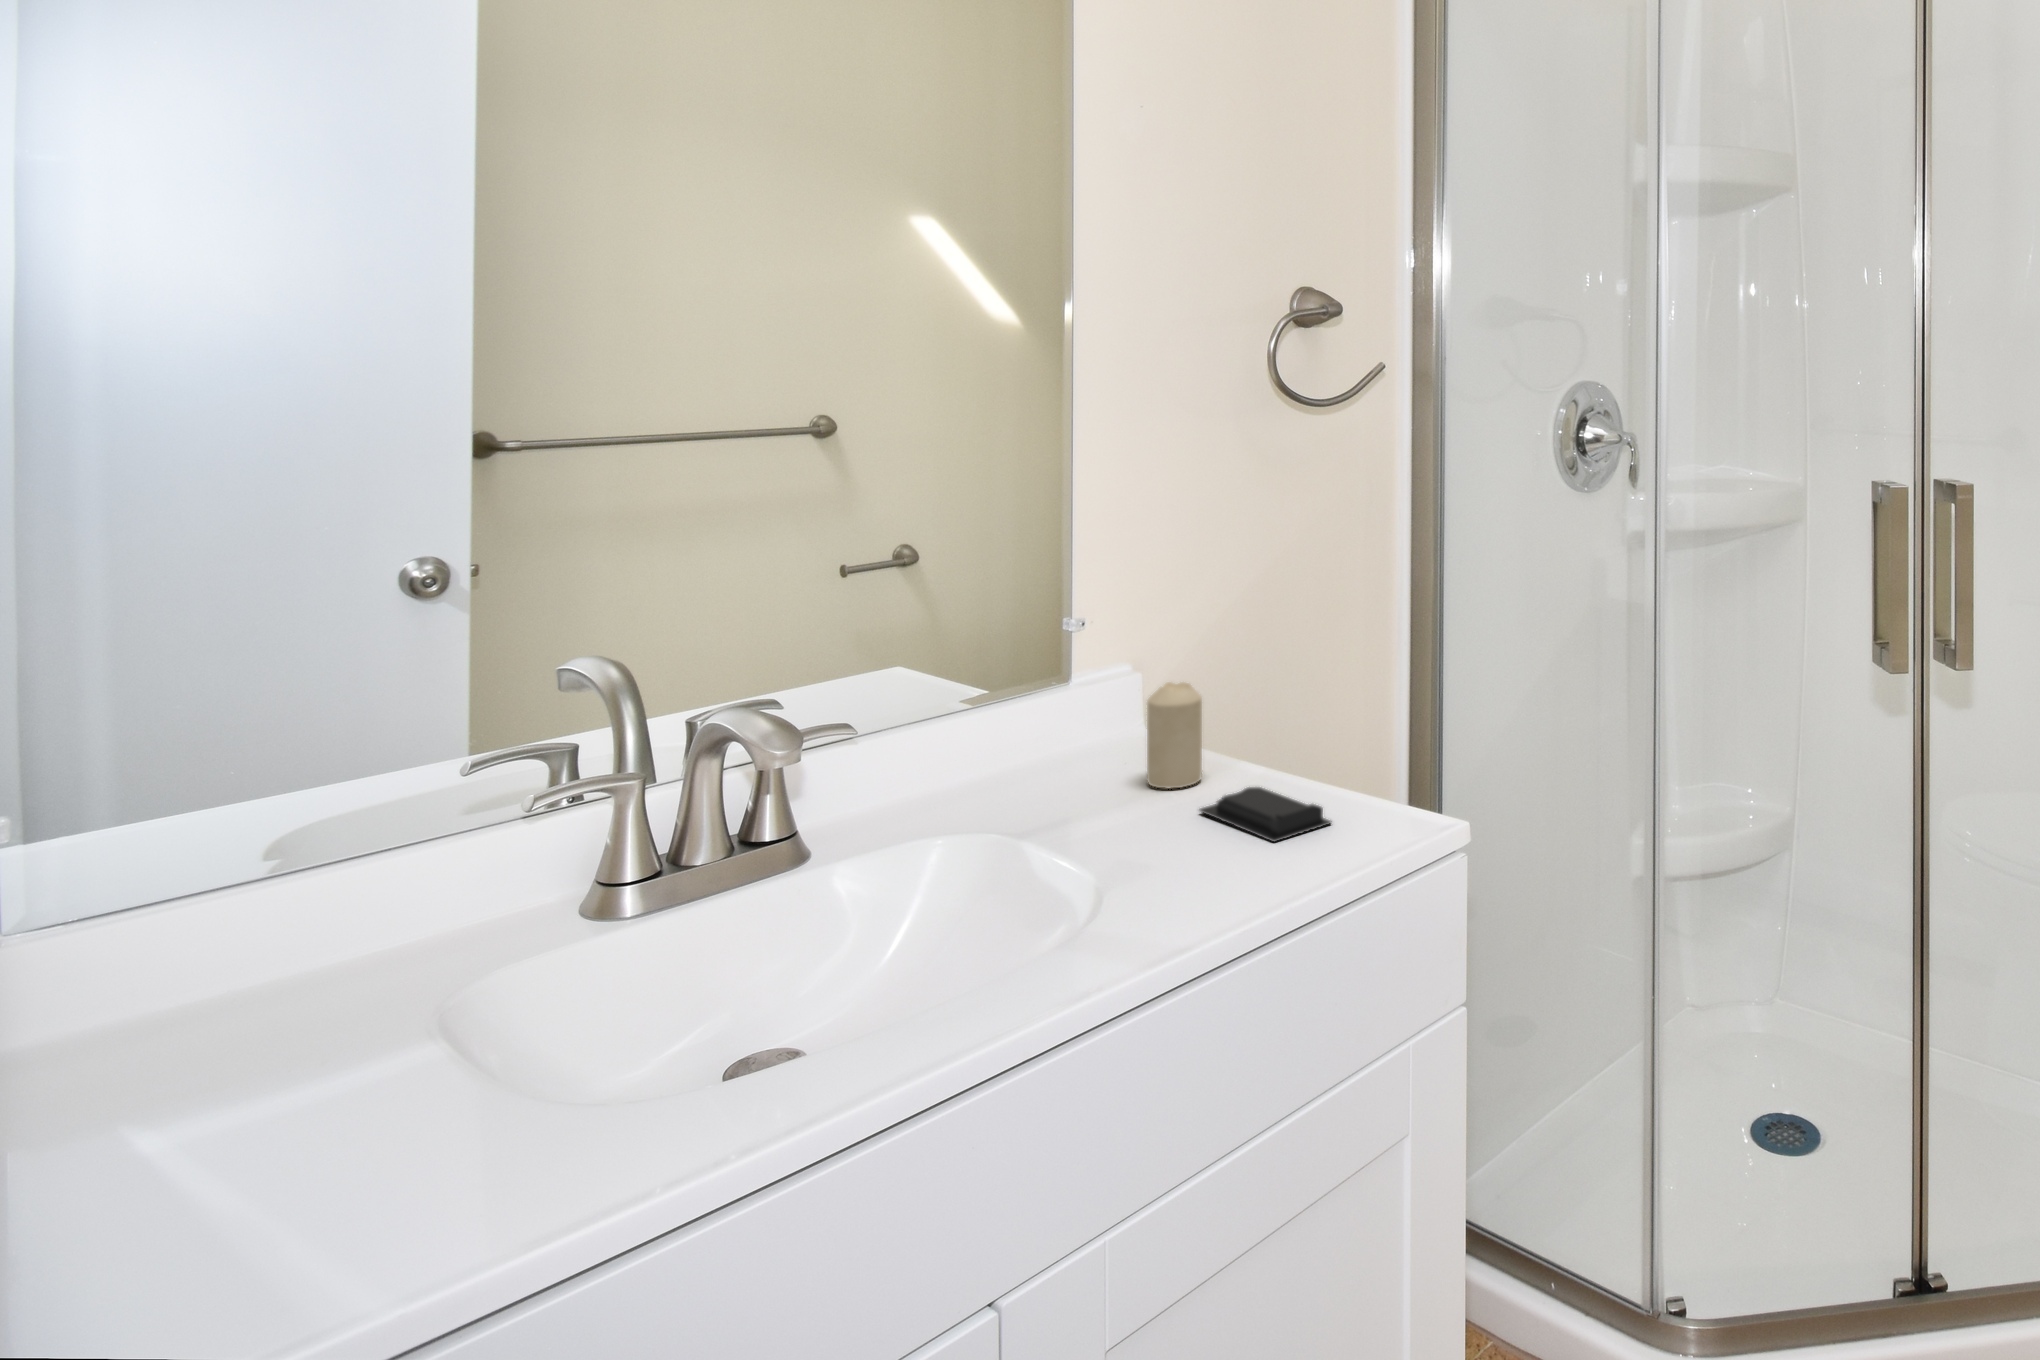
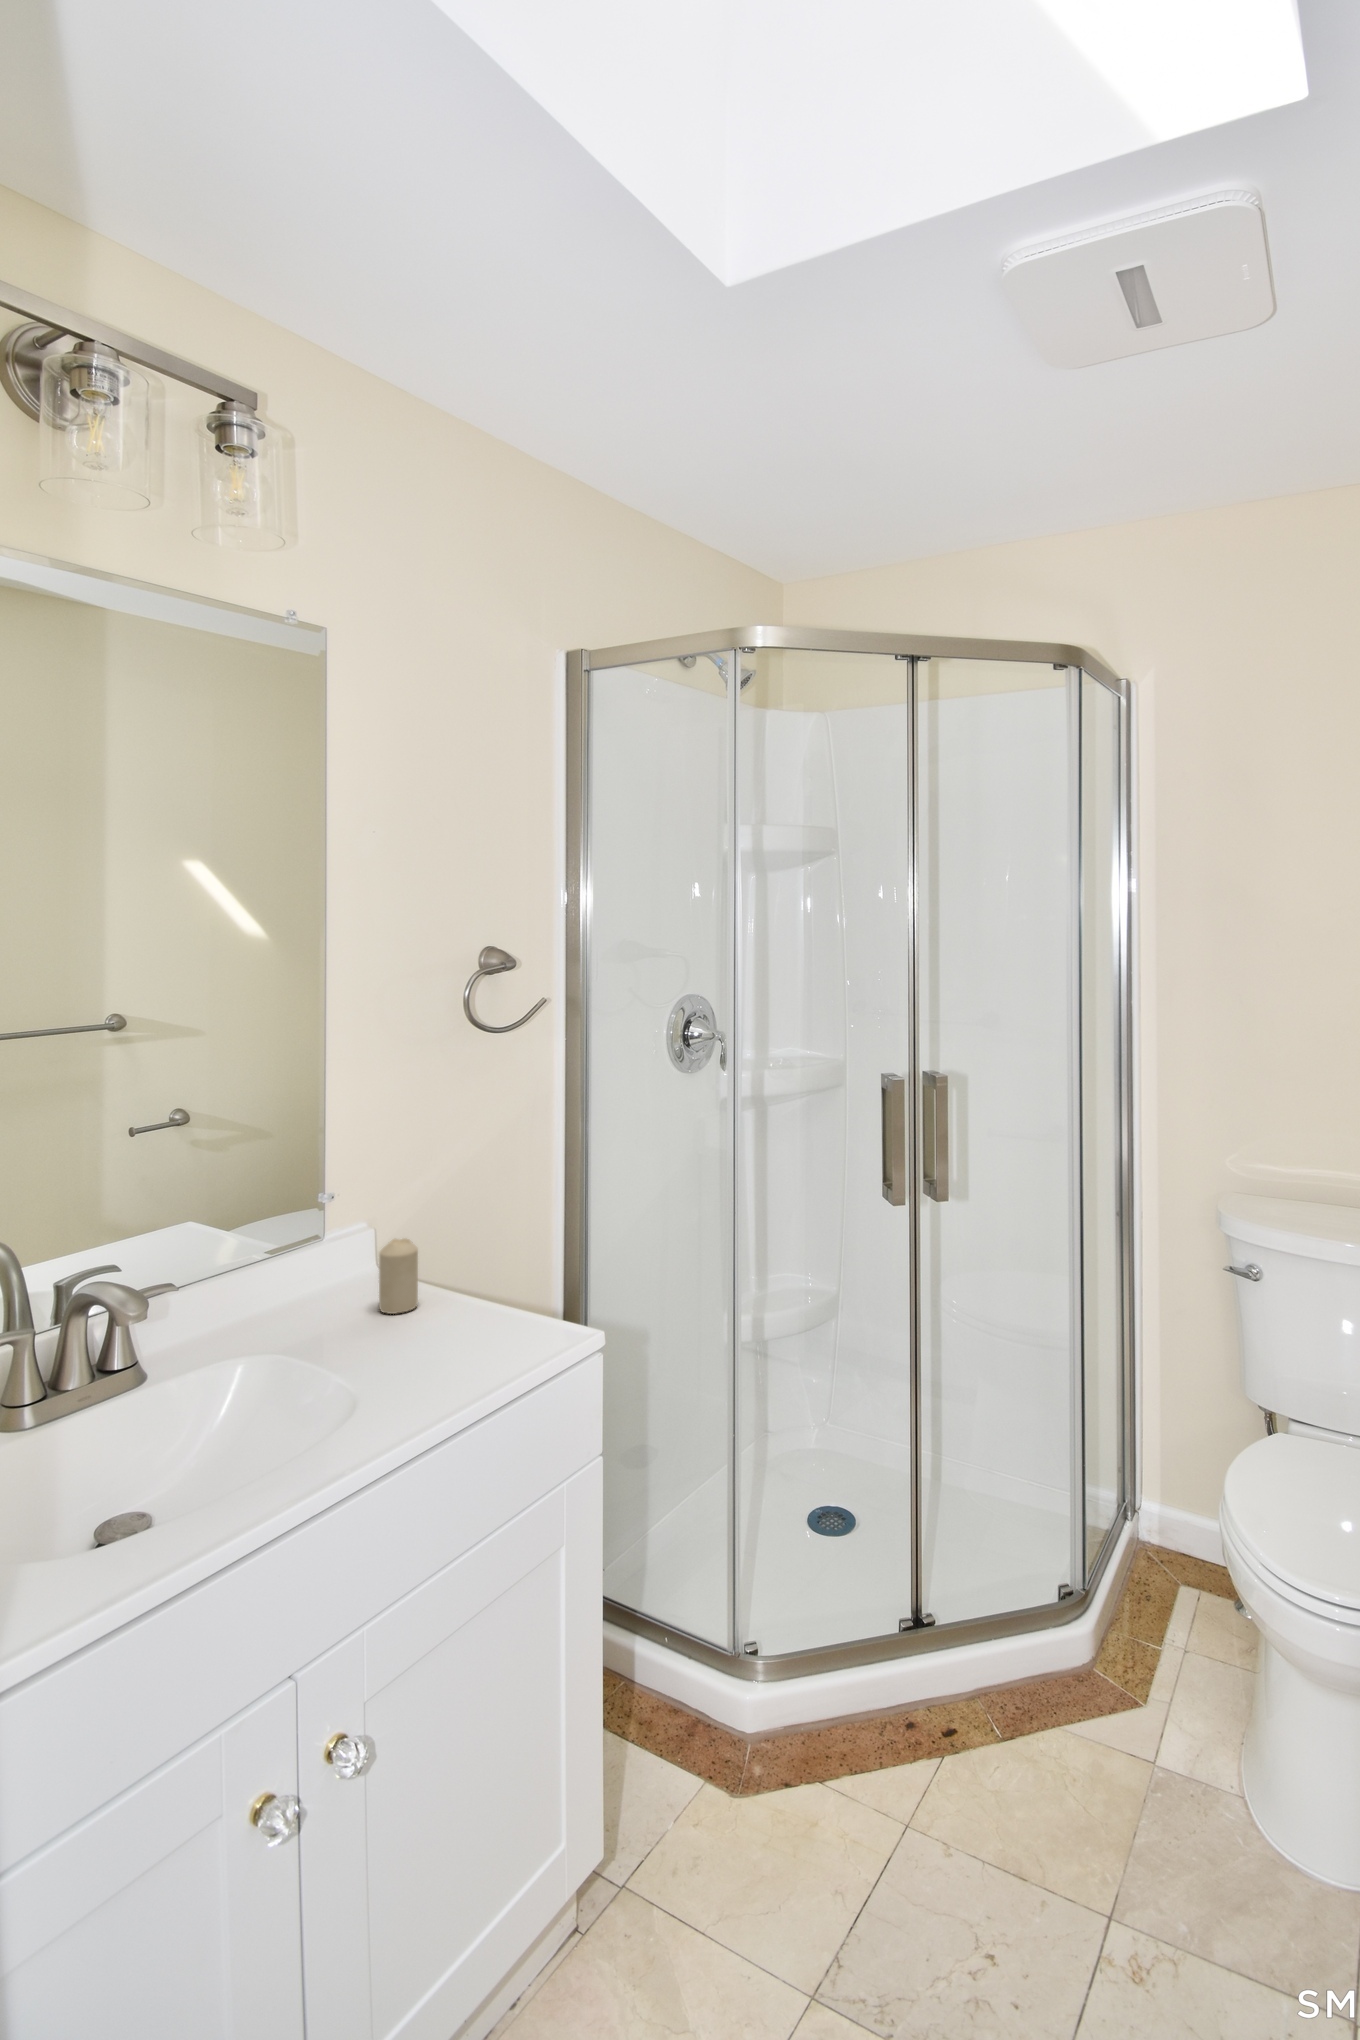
soap bar: present [1199,787,1331,842] -> none [416,1311,509,1352]

